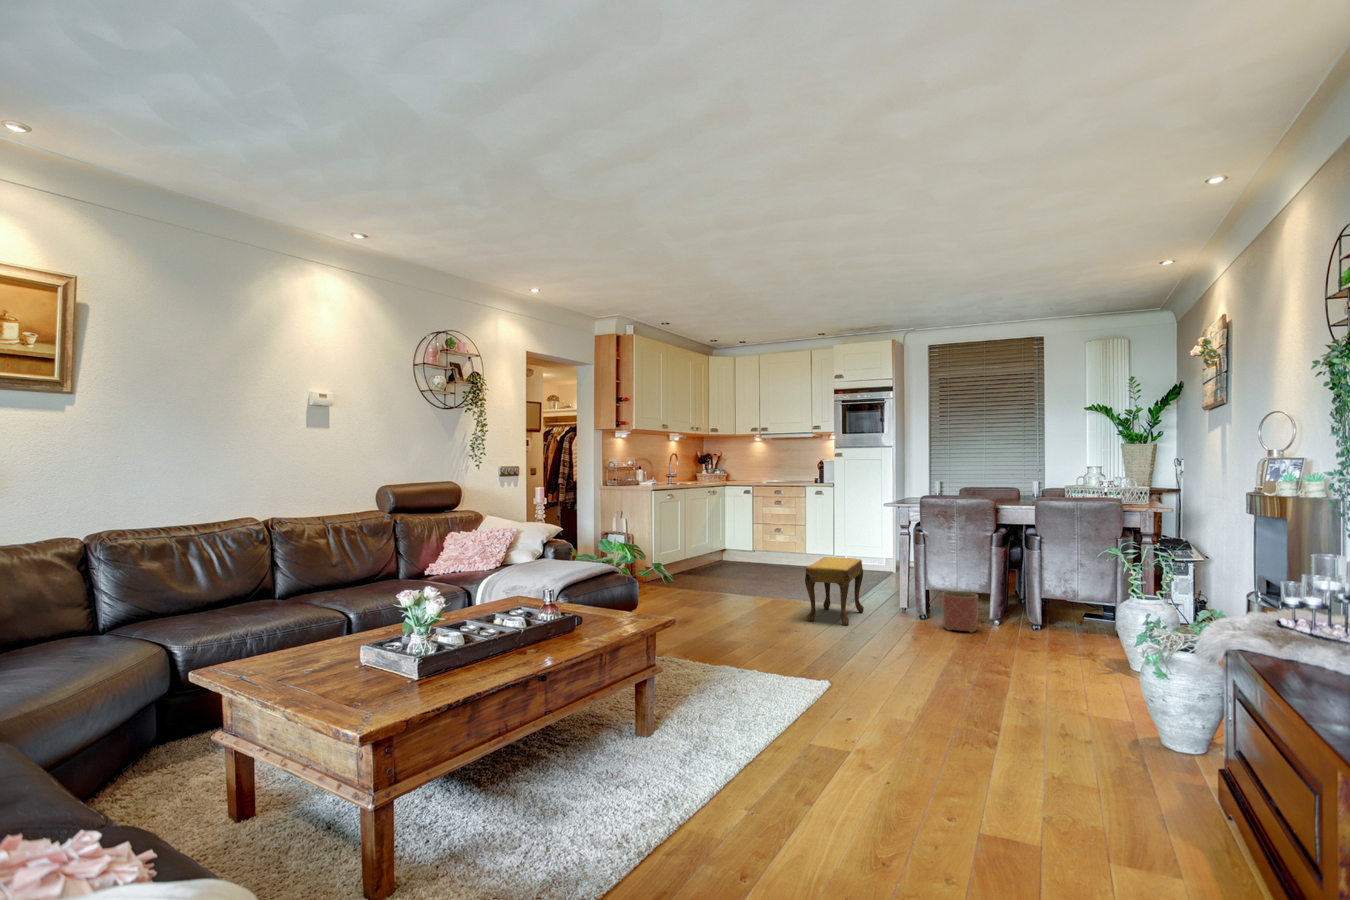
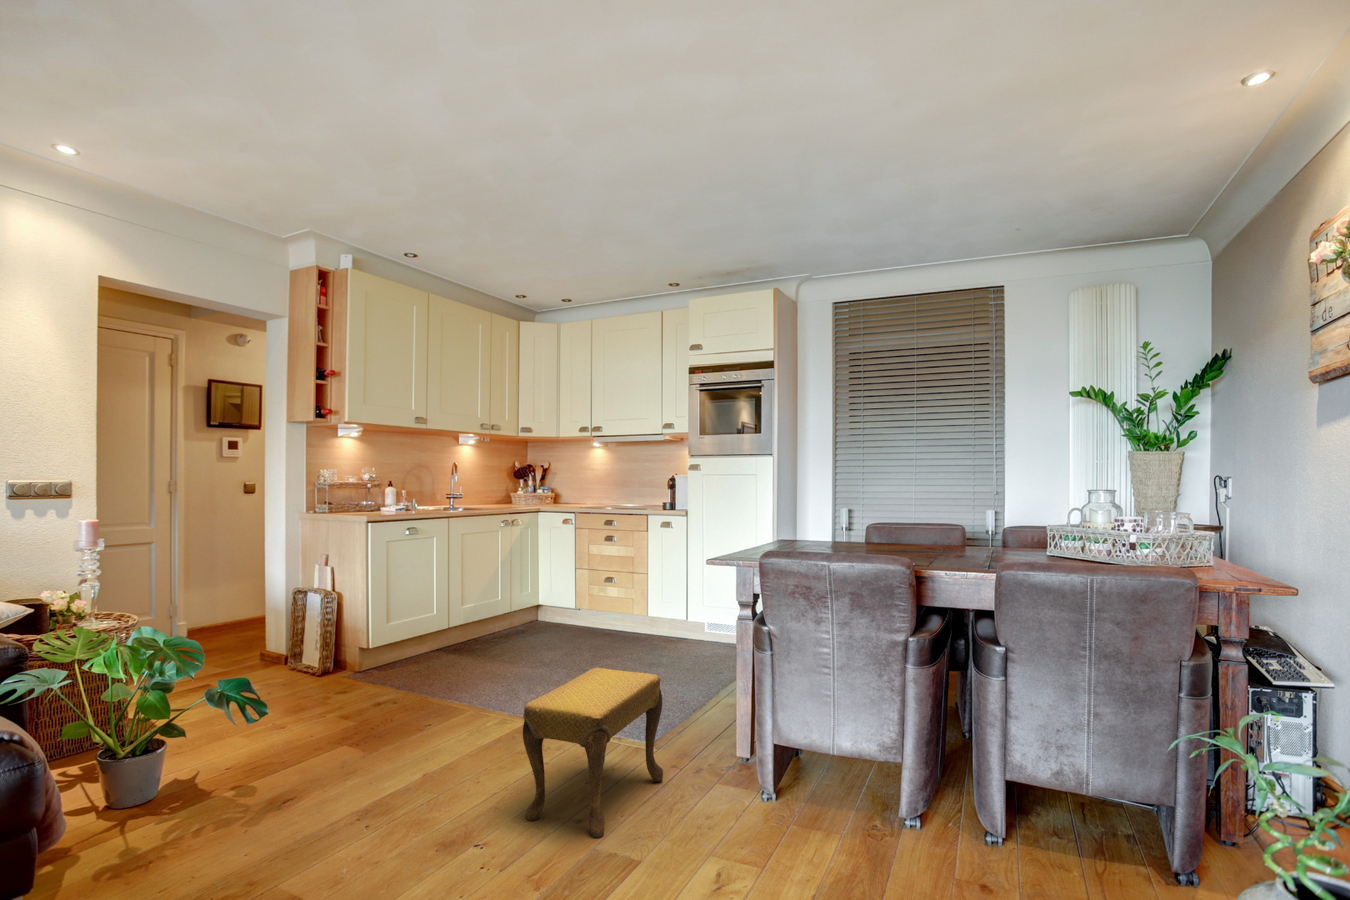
planter: present [942,591,978,632] -> none [799,756,874,864]

